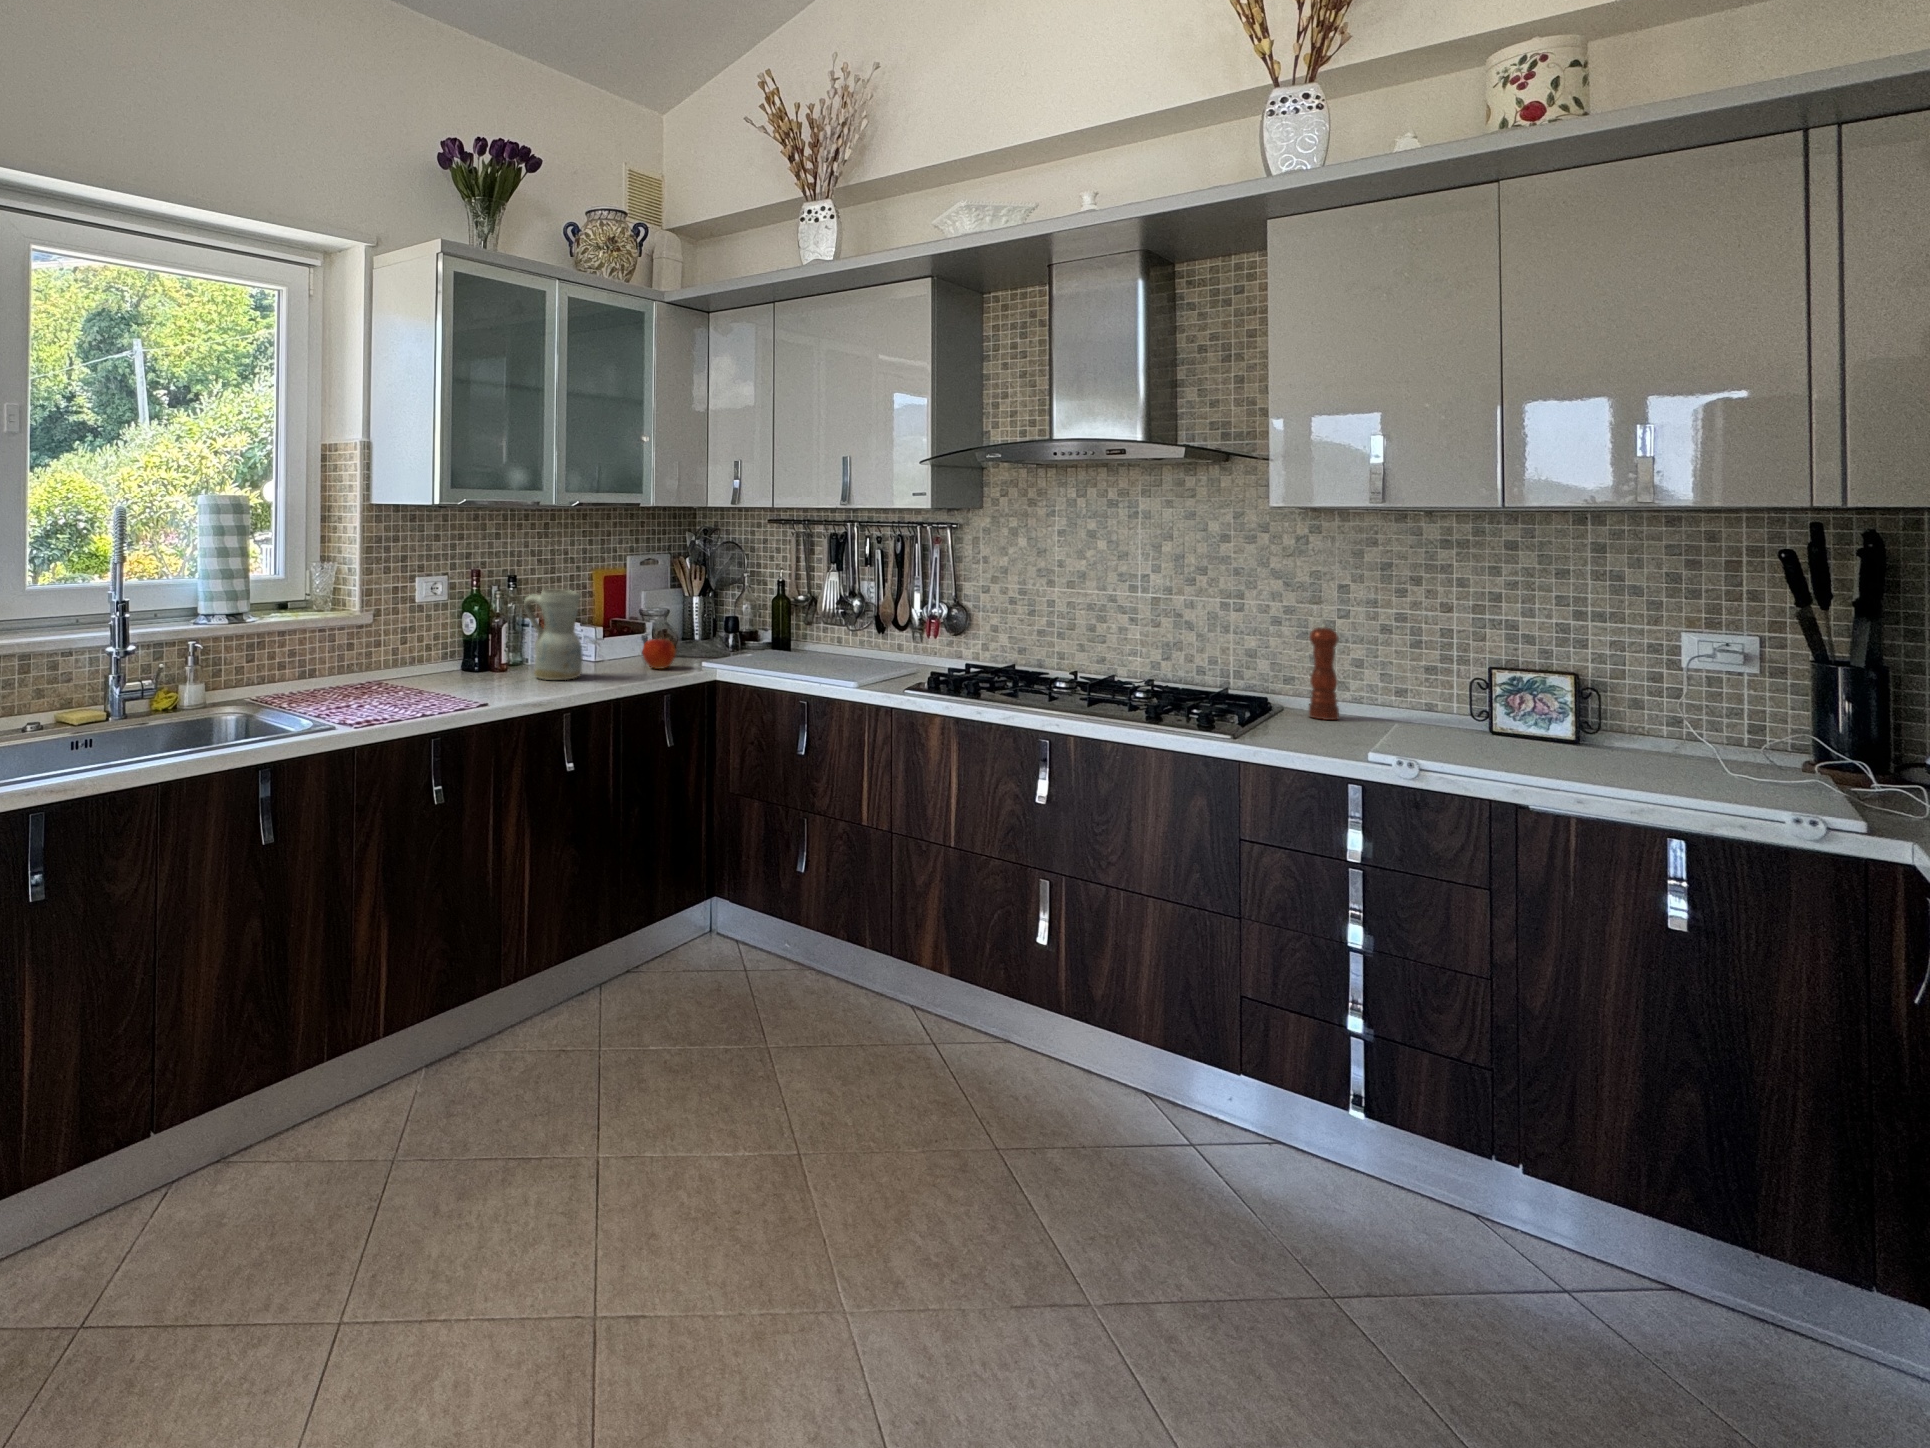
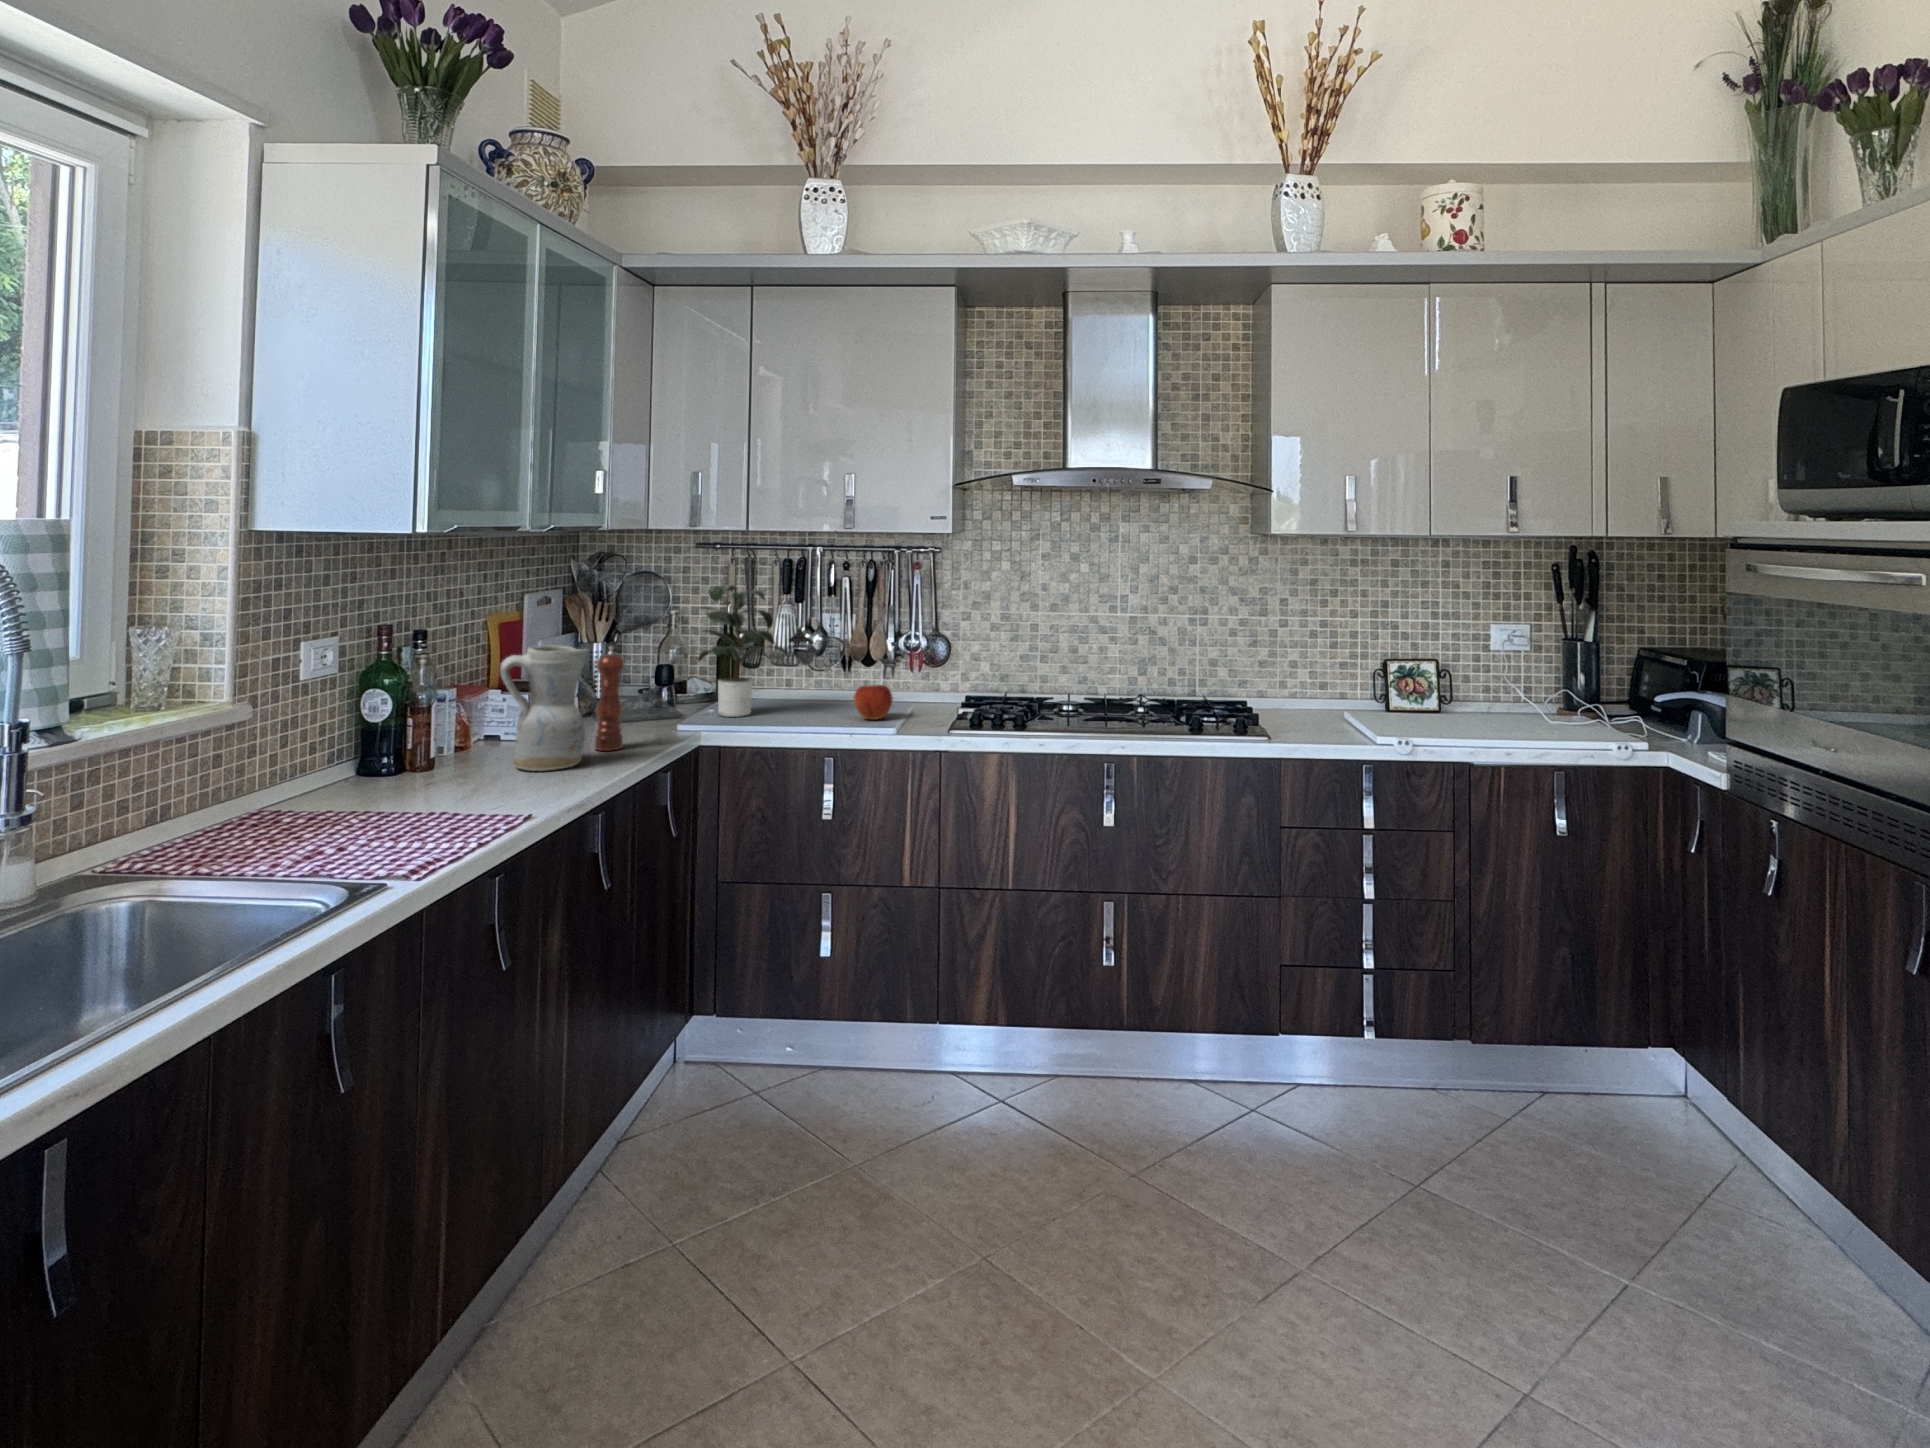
potted plant: none [711,551,807,663] -> present [698,585,787,717]
pepper mill: present [1309,620,1339,720] -> present [594,646,624,751]
apple: present [643,639,676,669] -> present [854,685,893,720]

